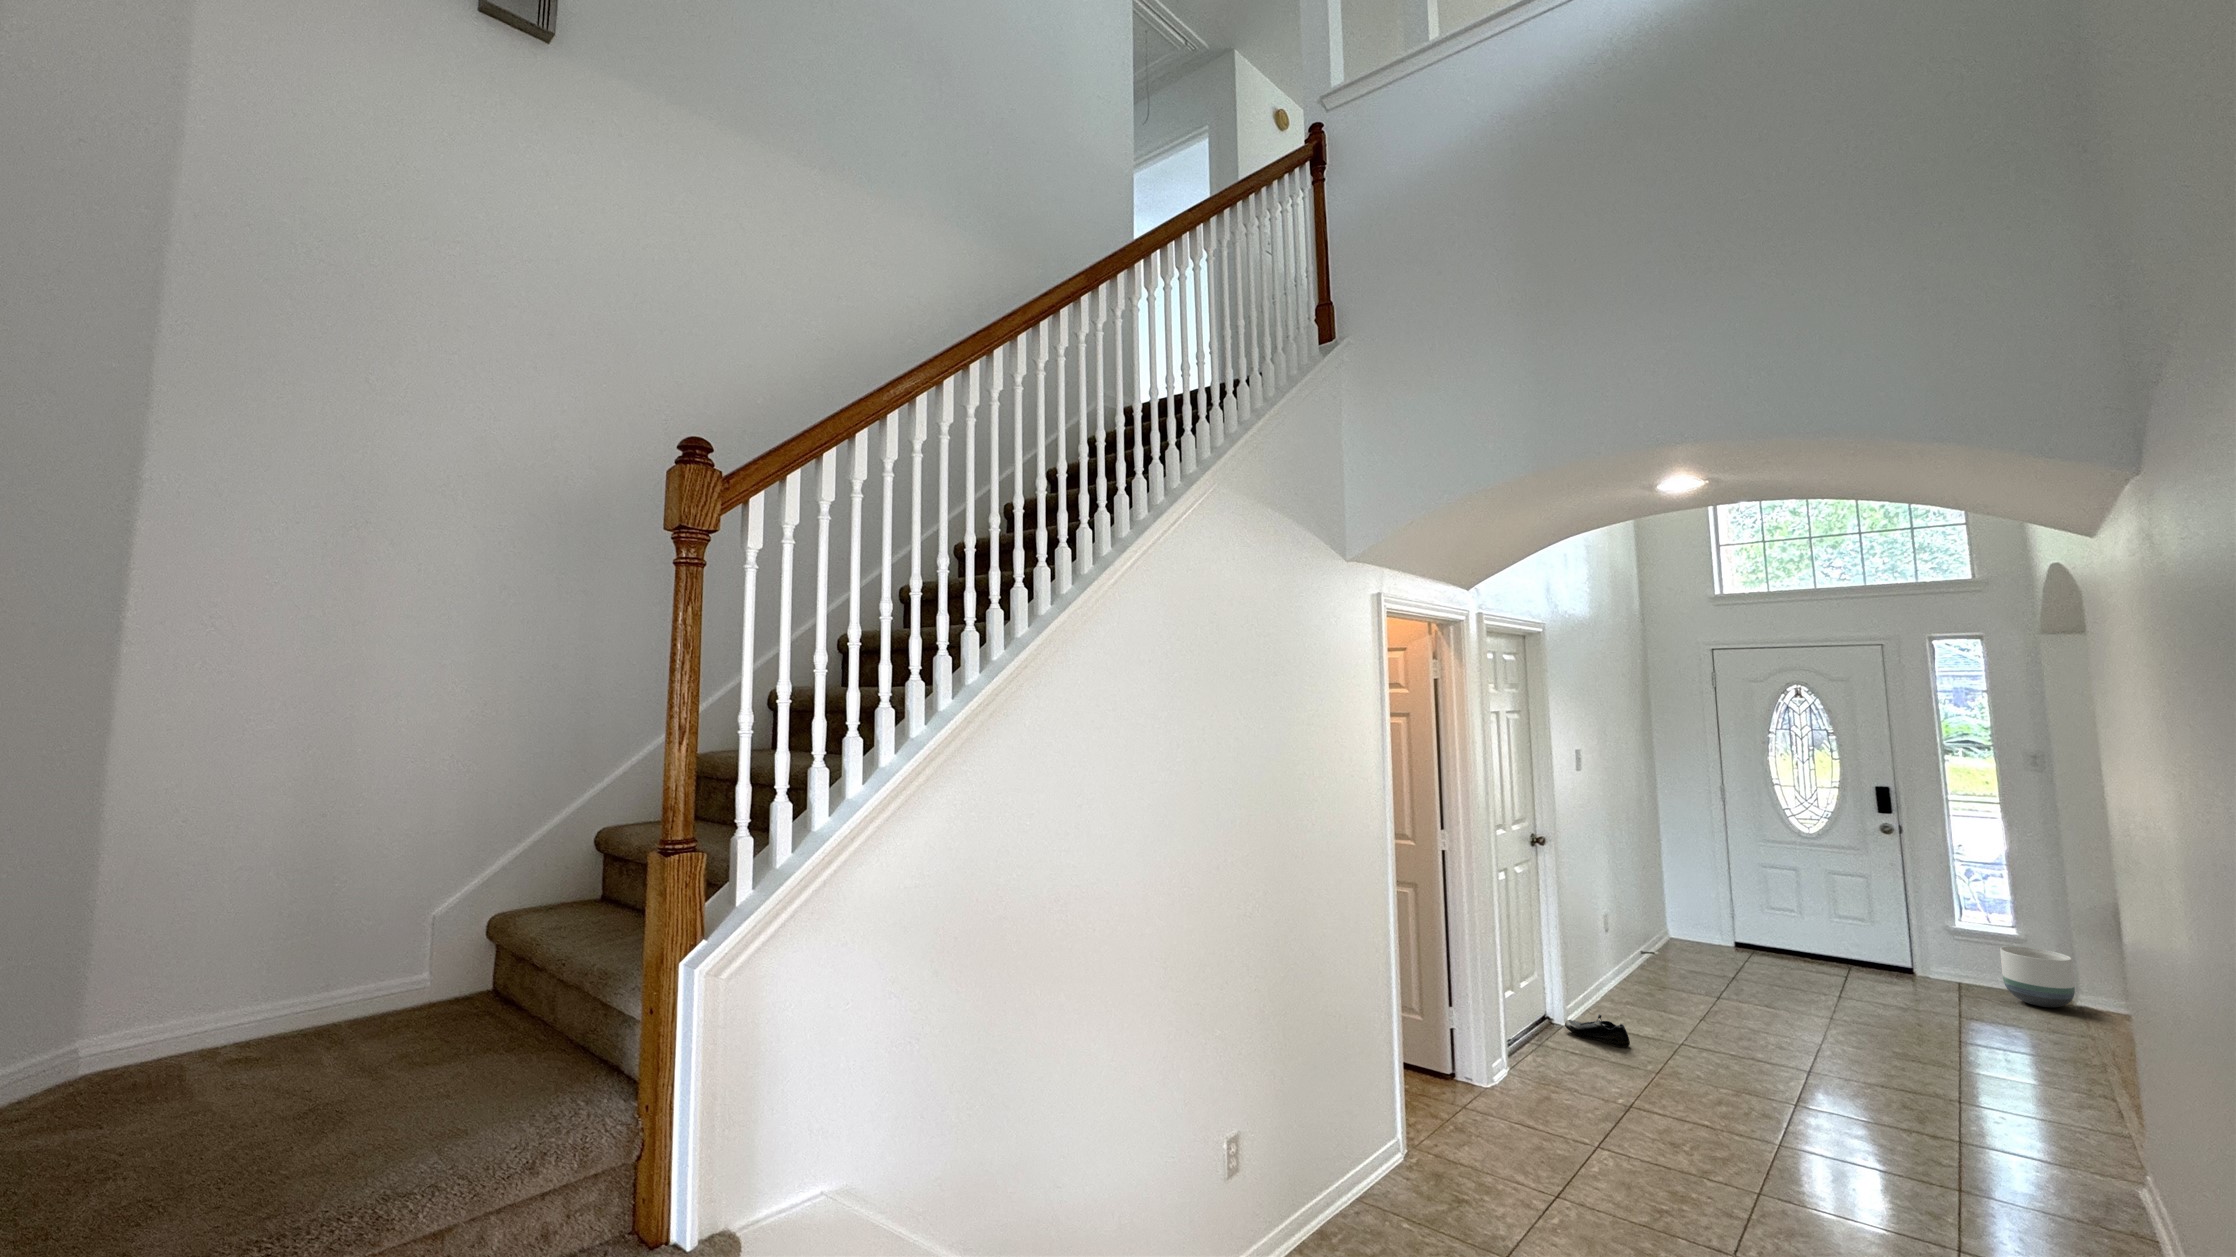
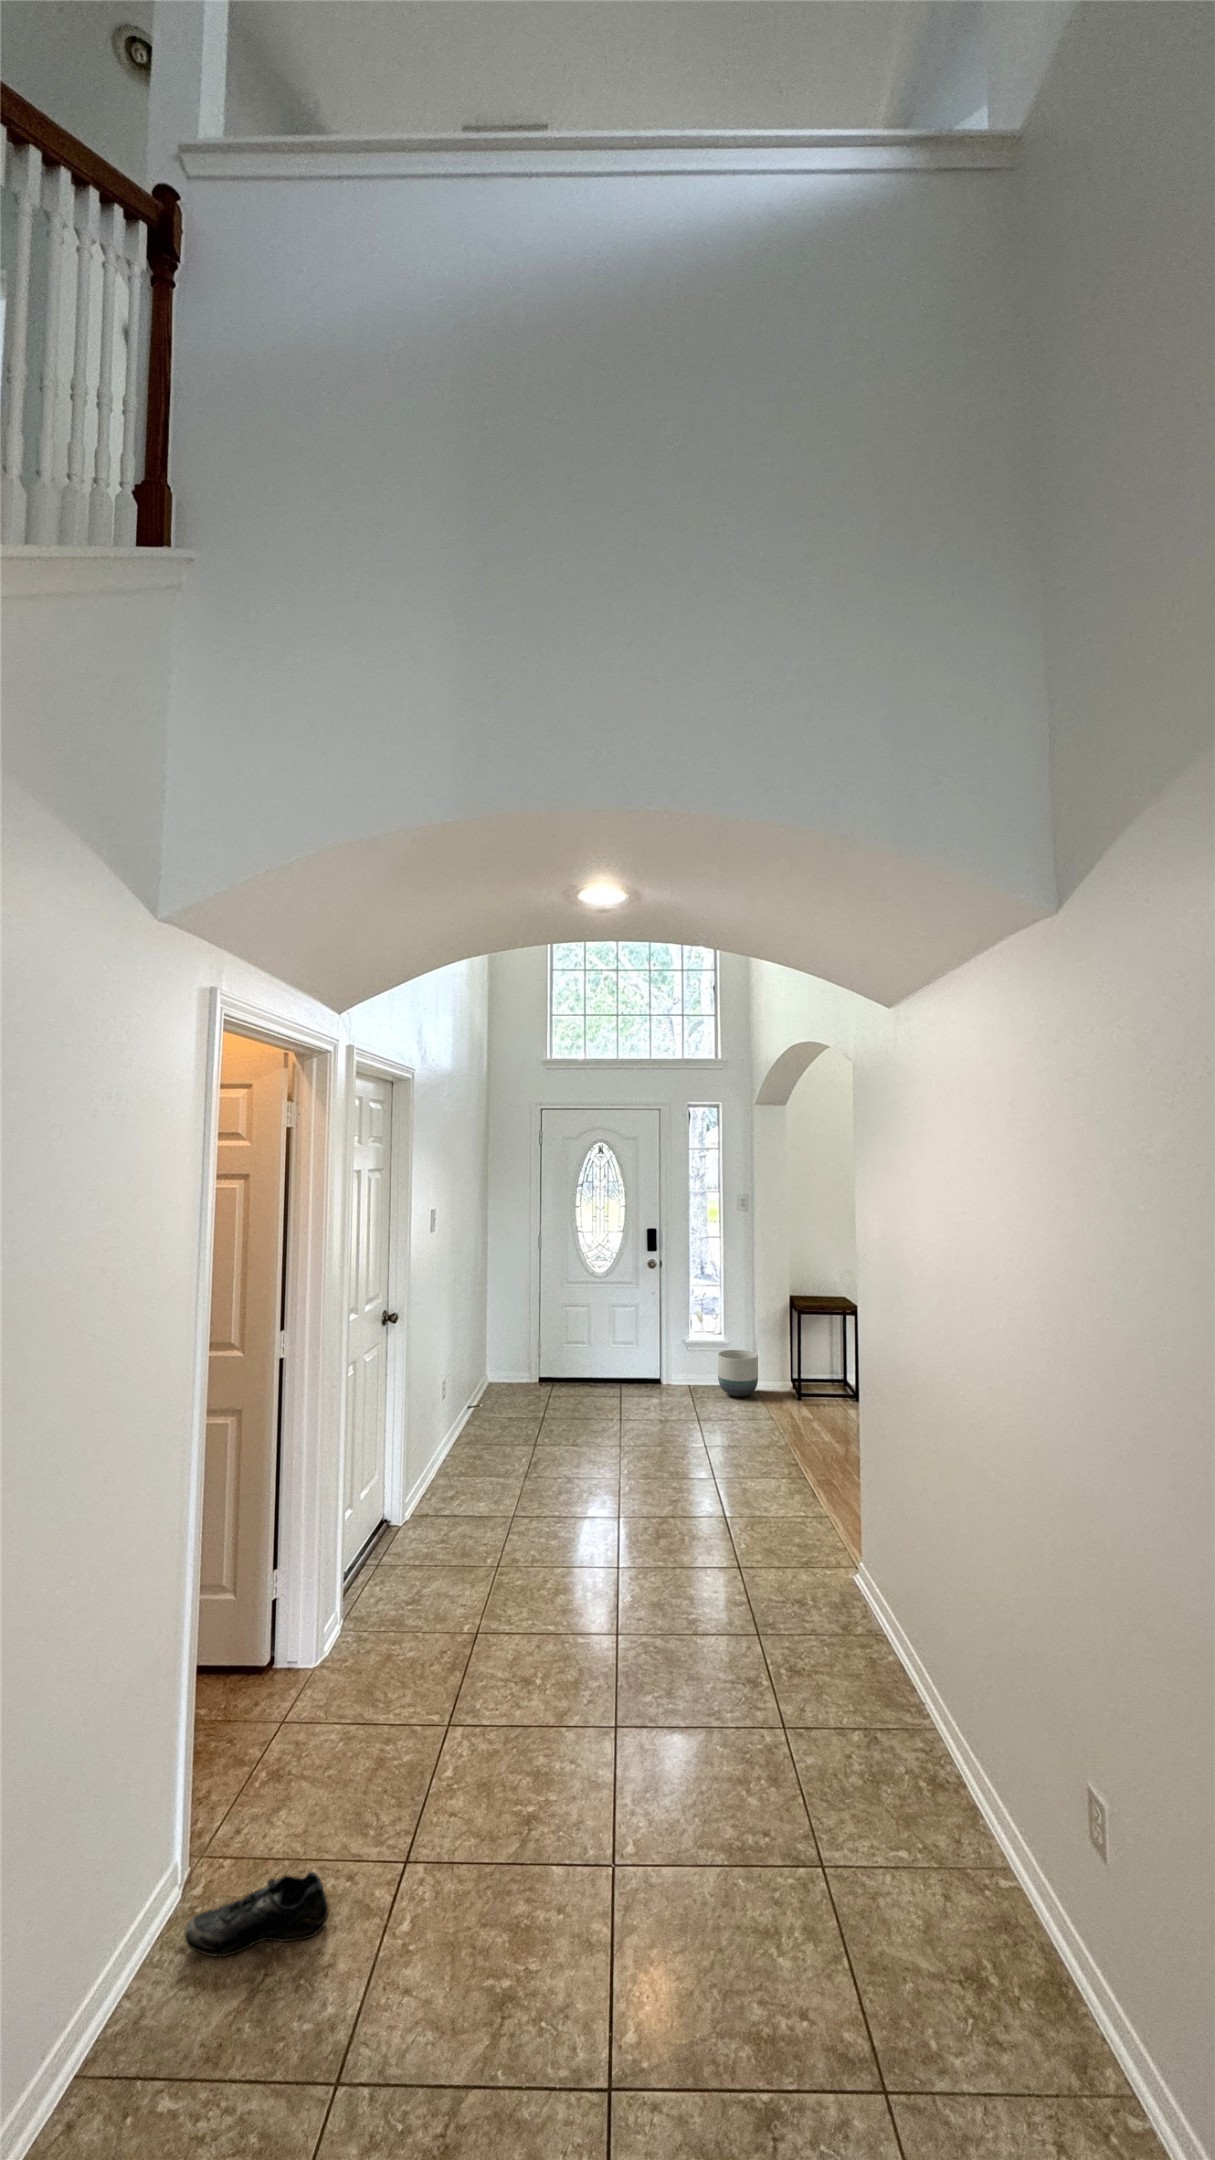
shoe: present [1565,1014,1630,1047] -> present [185,1872,329,1957]

